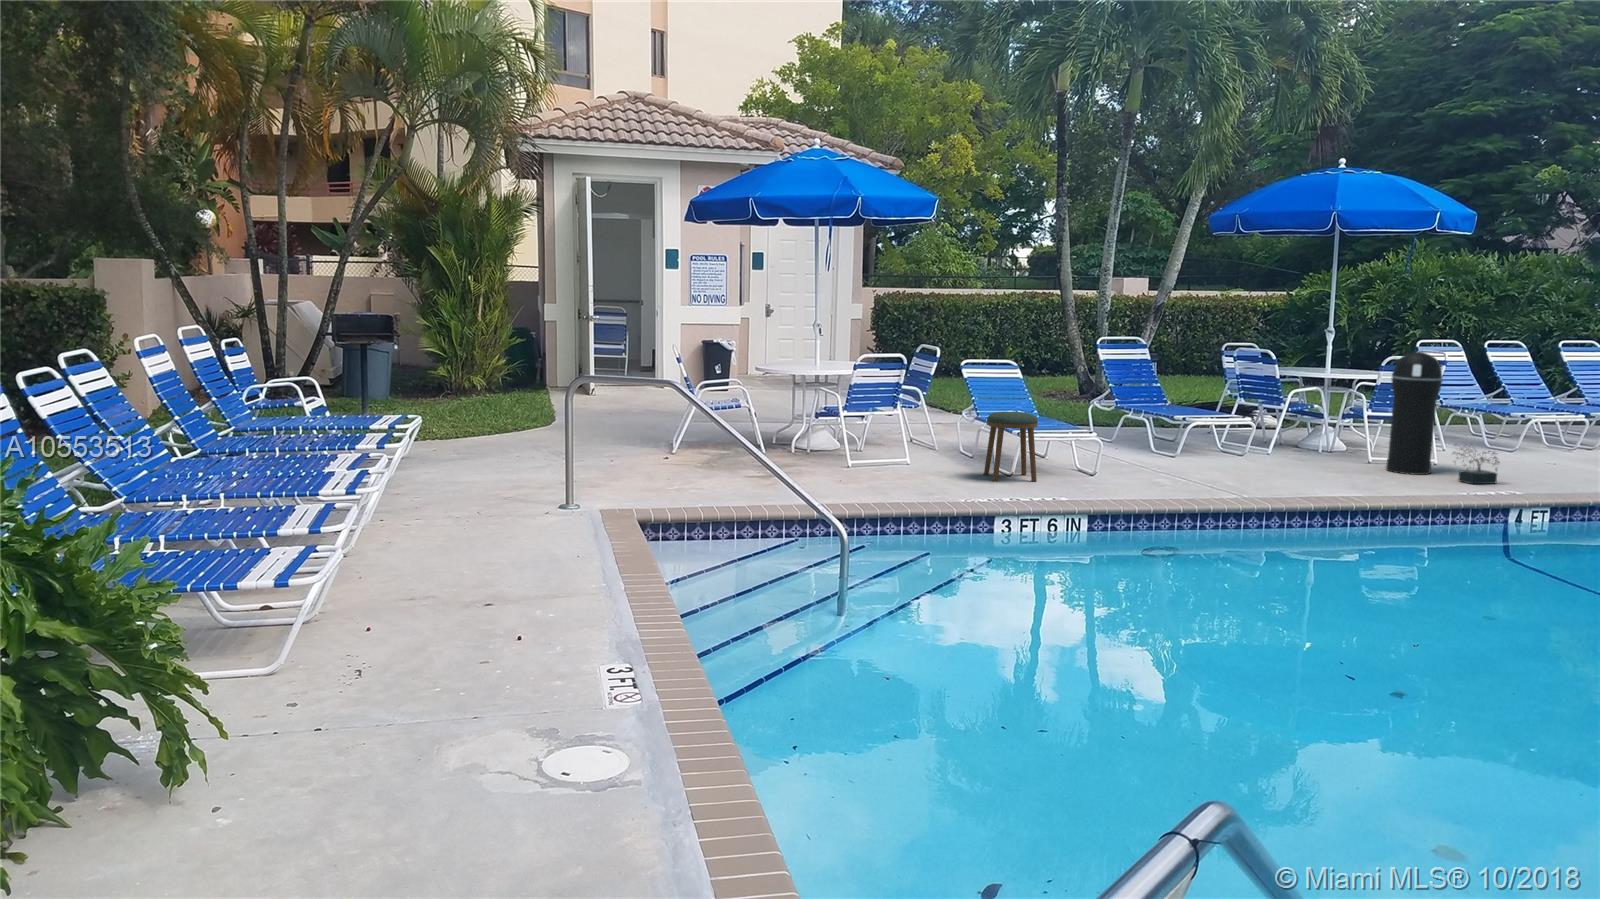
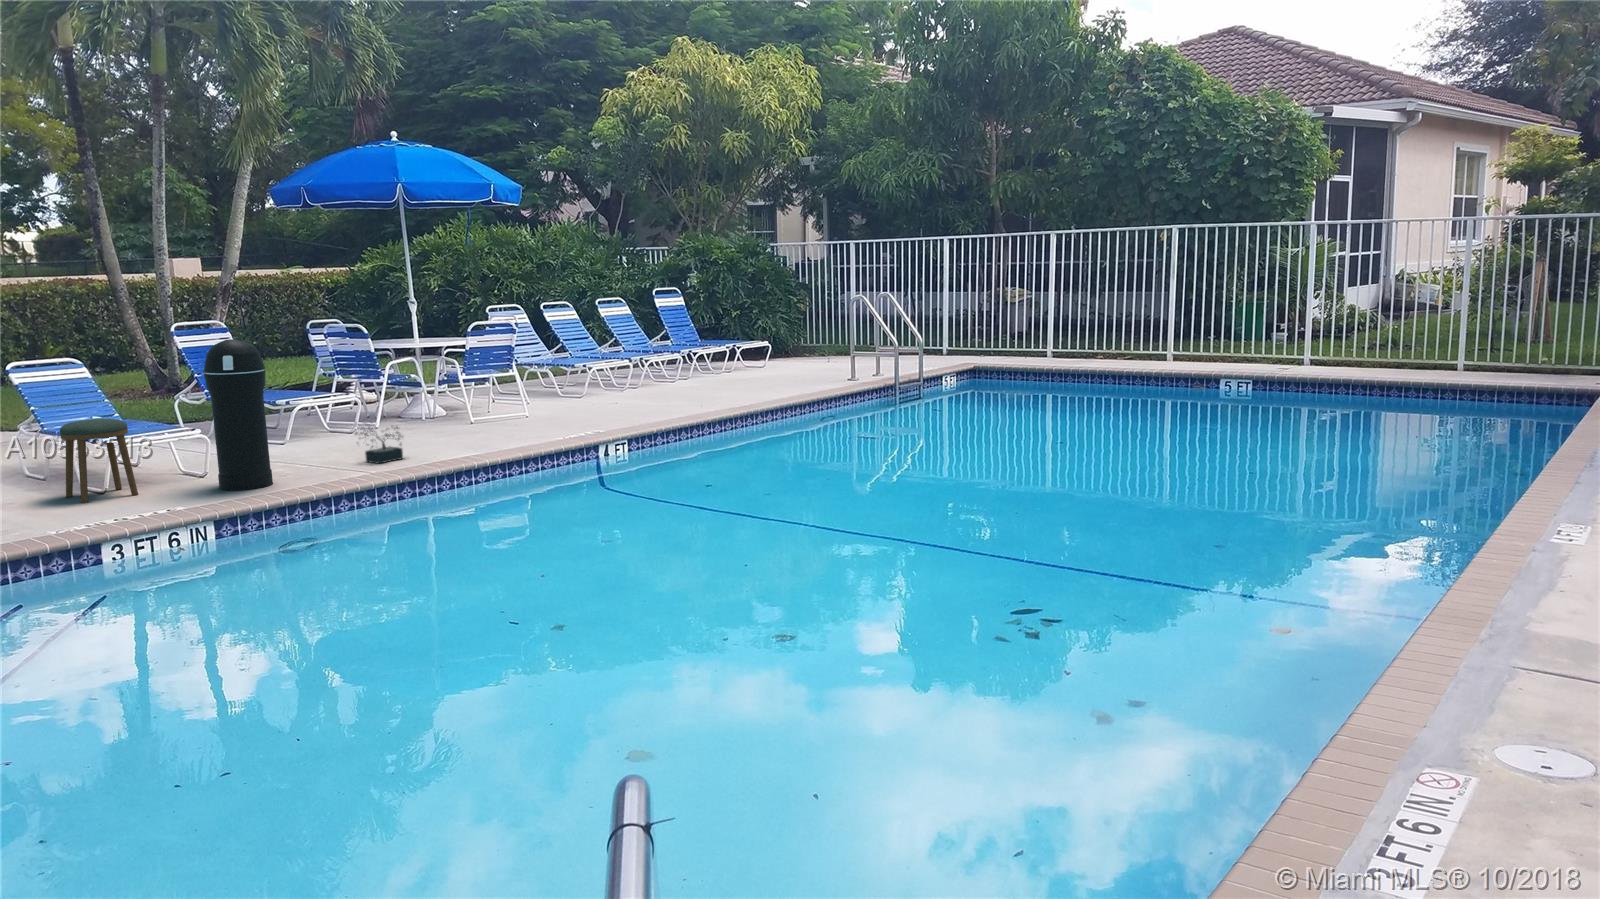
trash can: present [1386,352,1442,475] -> present [204,339,273,490]
decorative plant: present [1453,443,1500,484] -> present [355,421,403,464]

